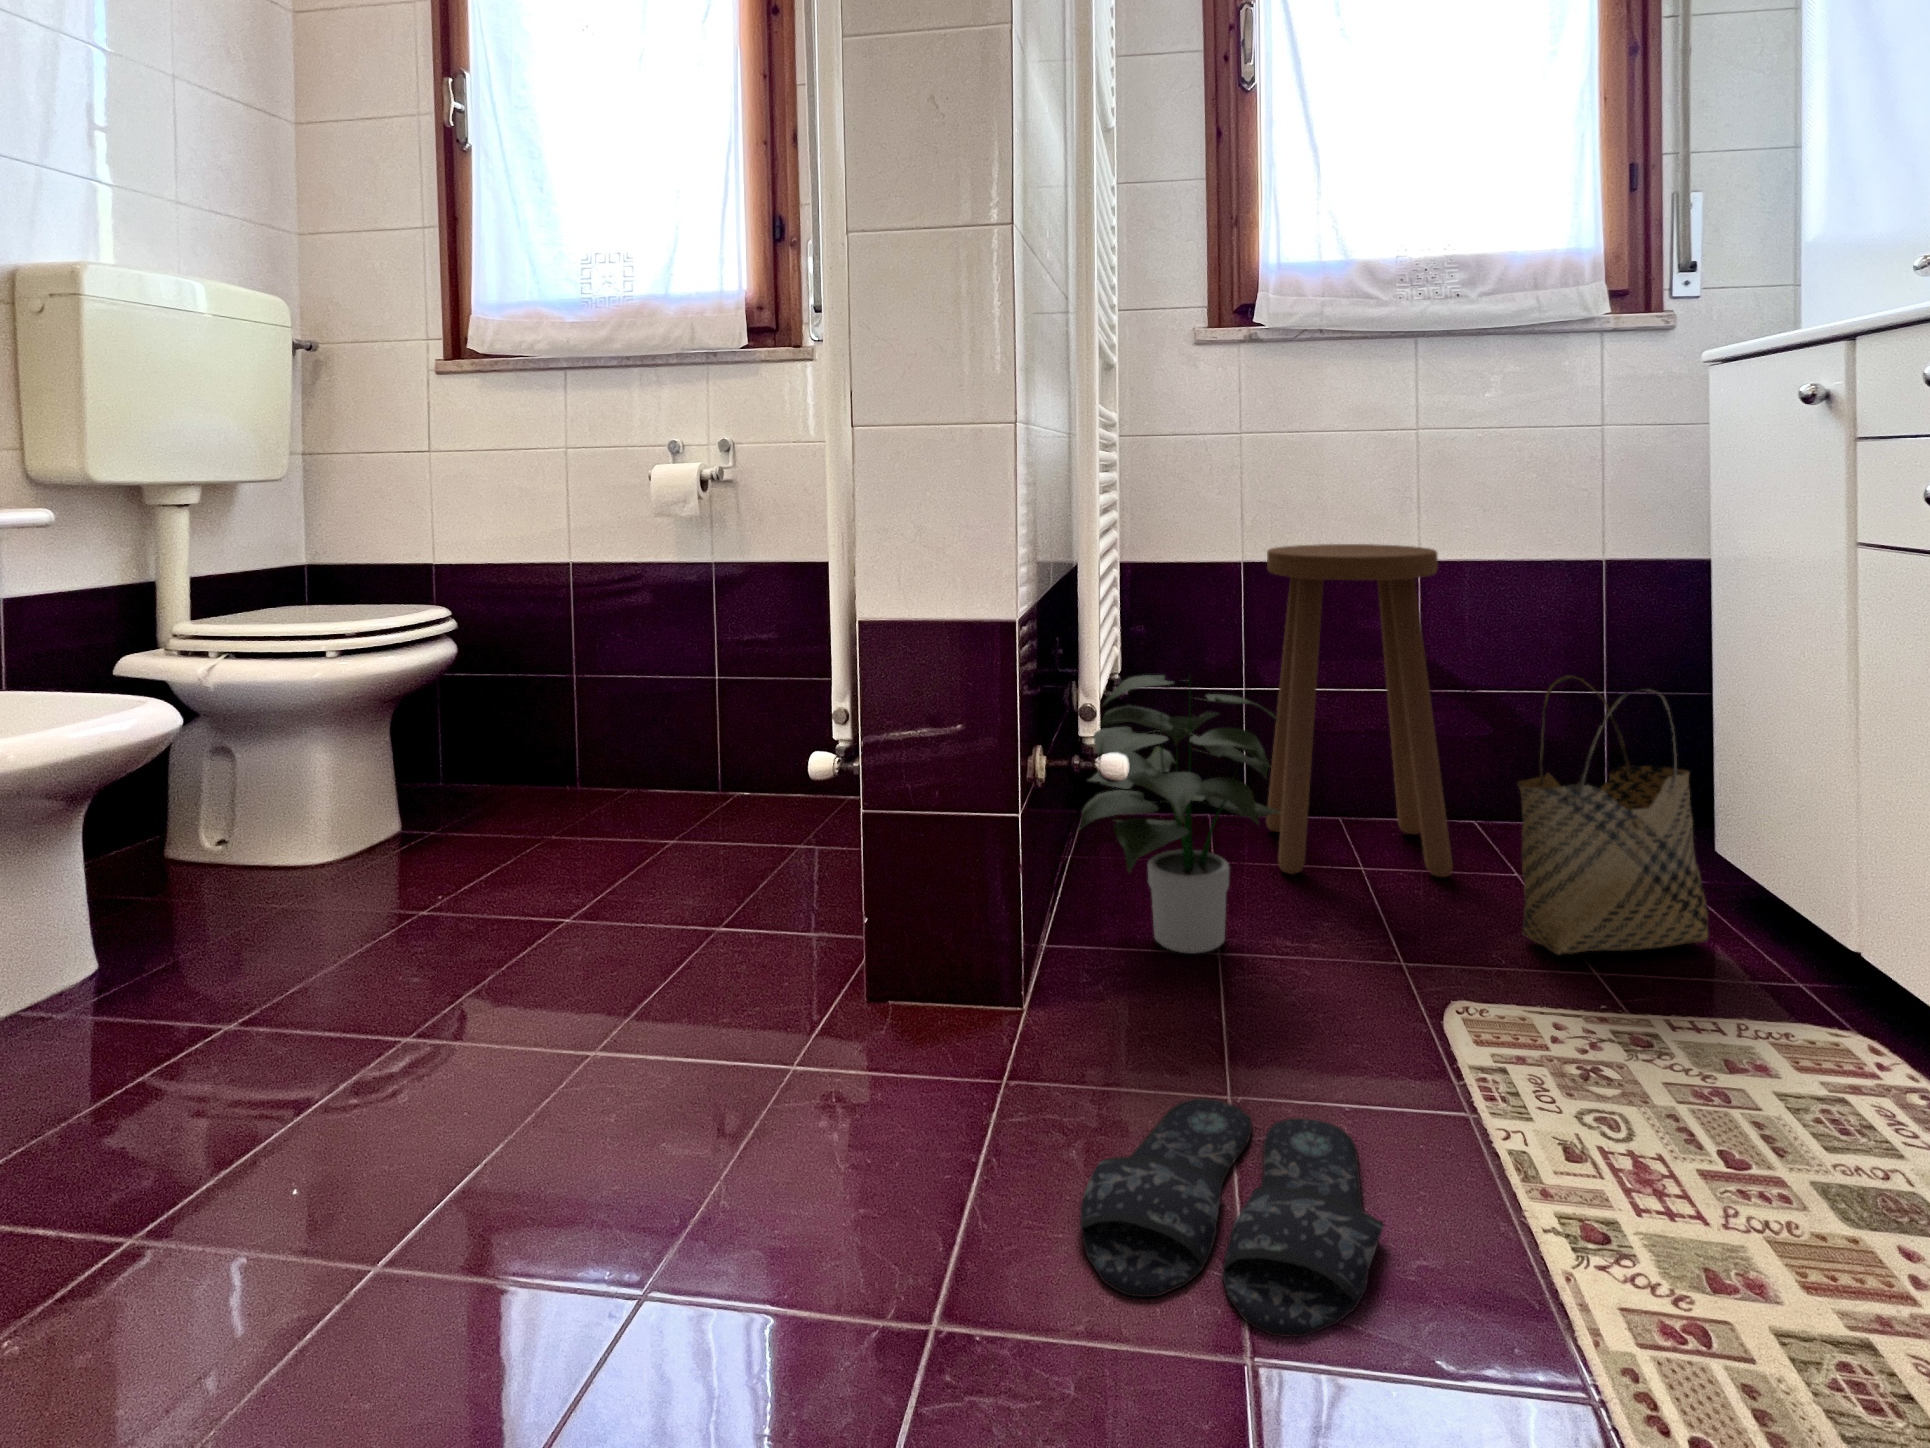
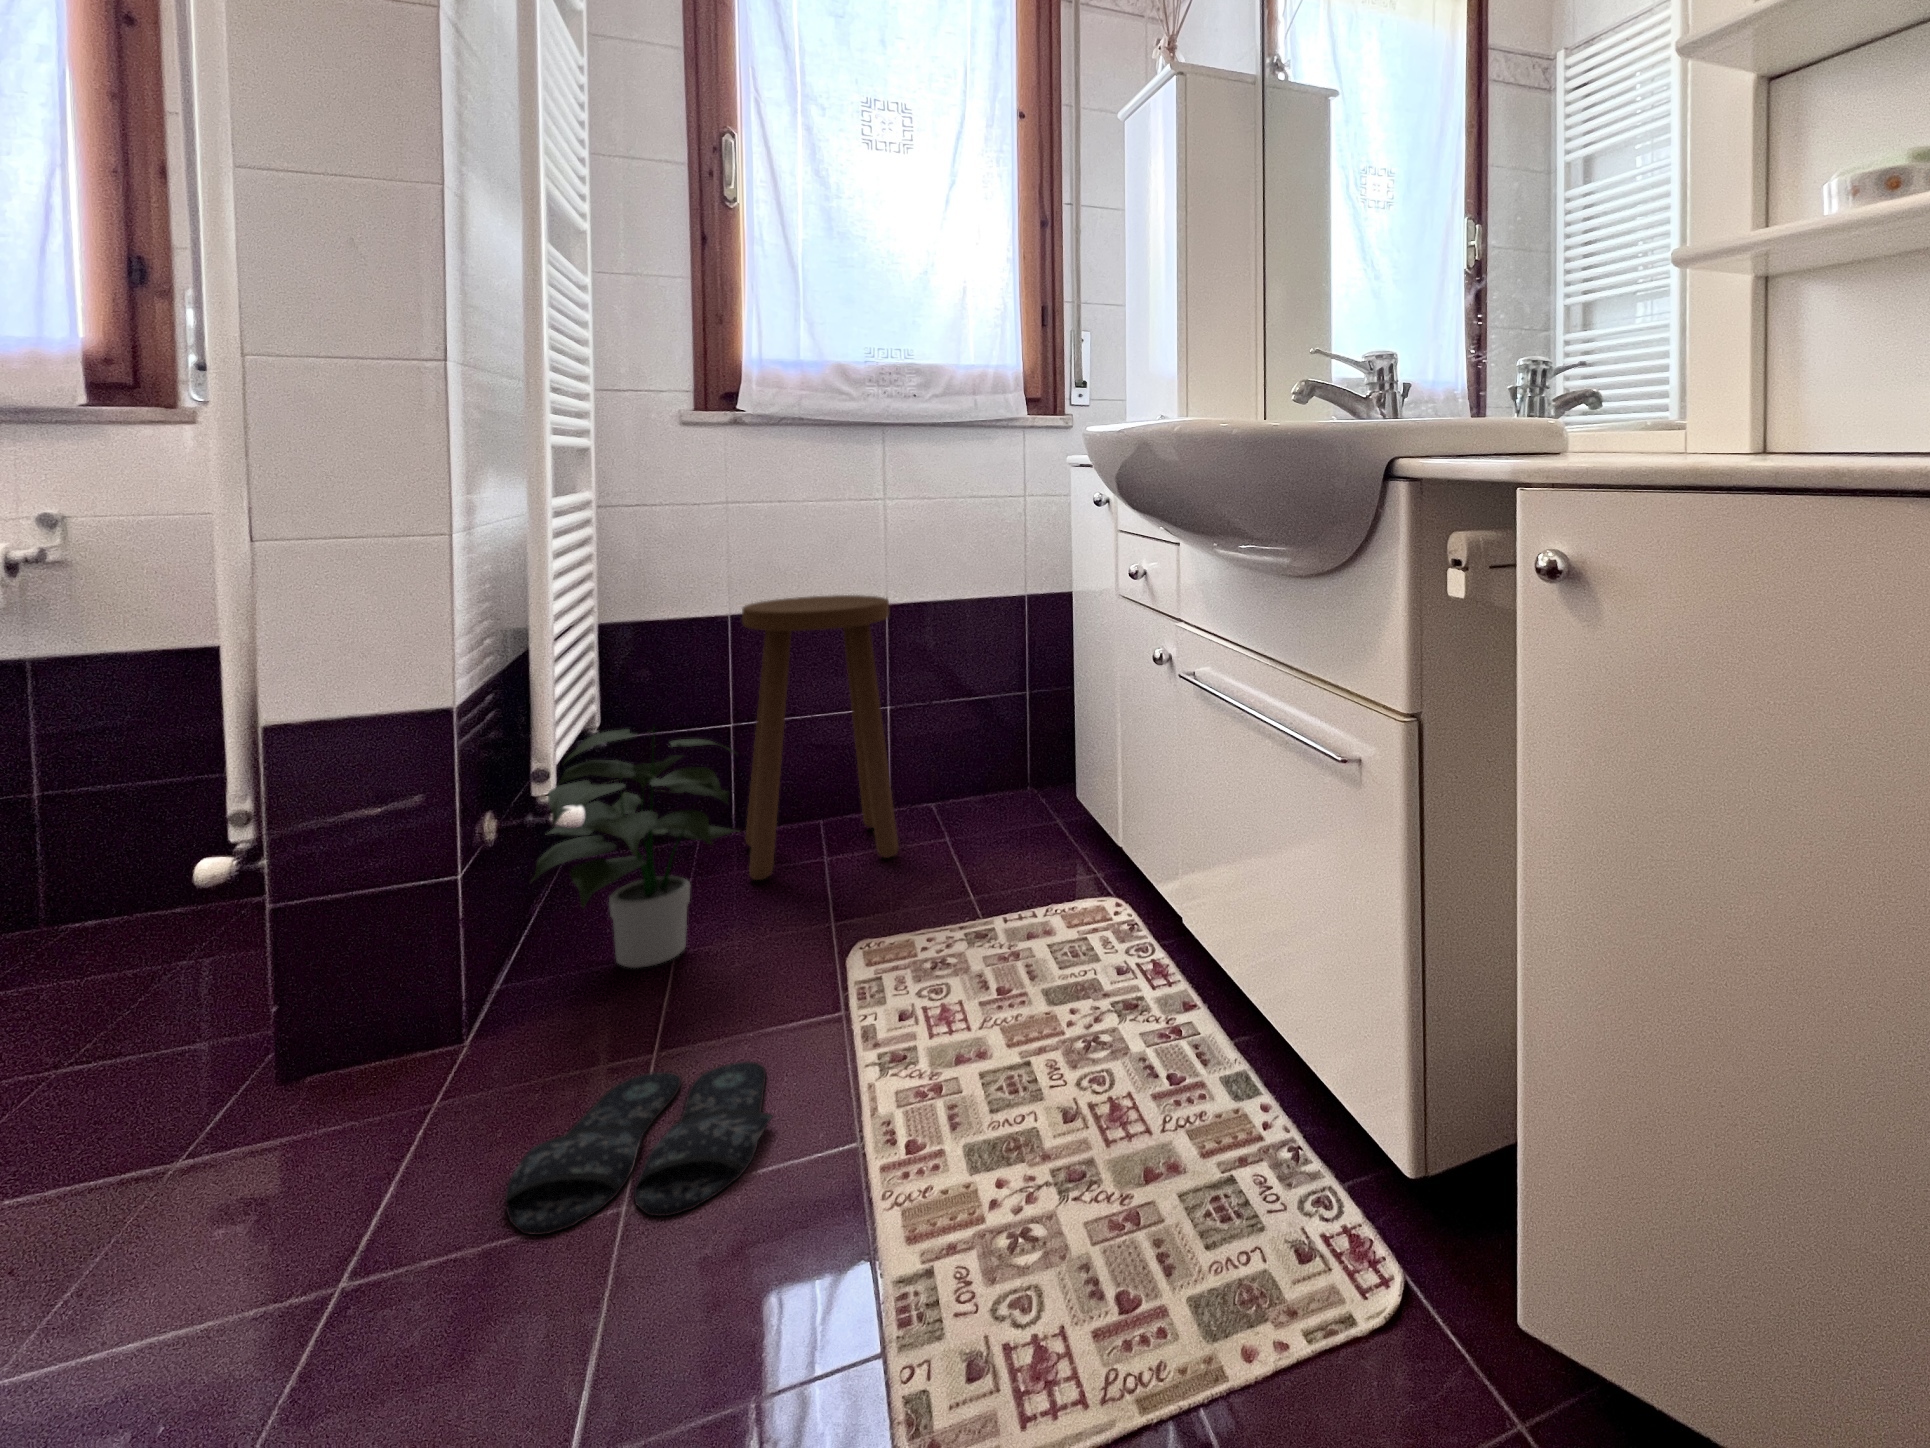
woven basket: present [1518,675,1708,955] -> none [931,690,1063,897]

